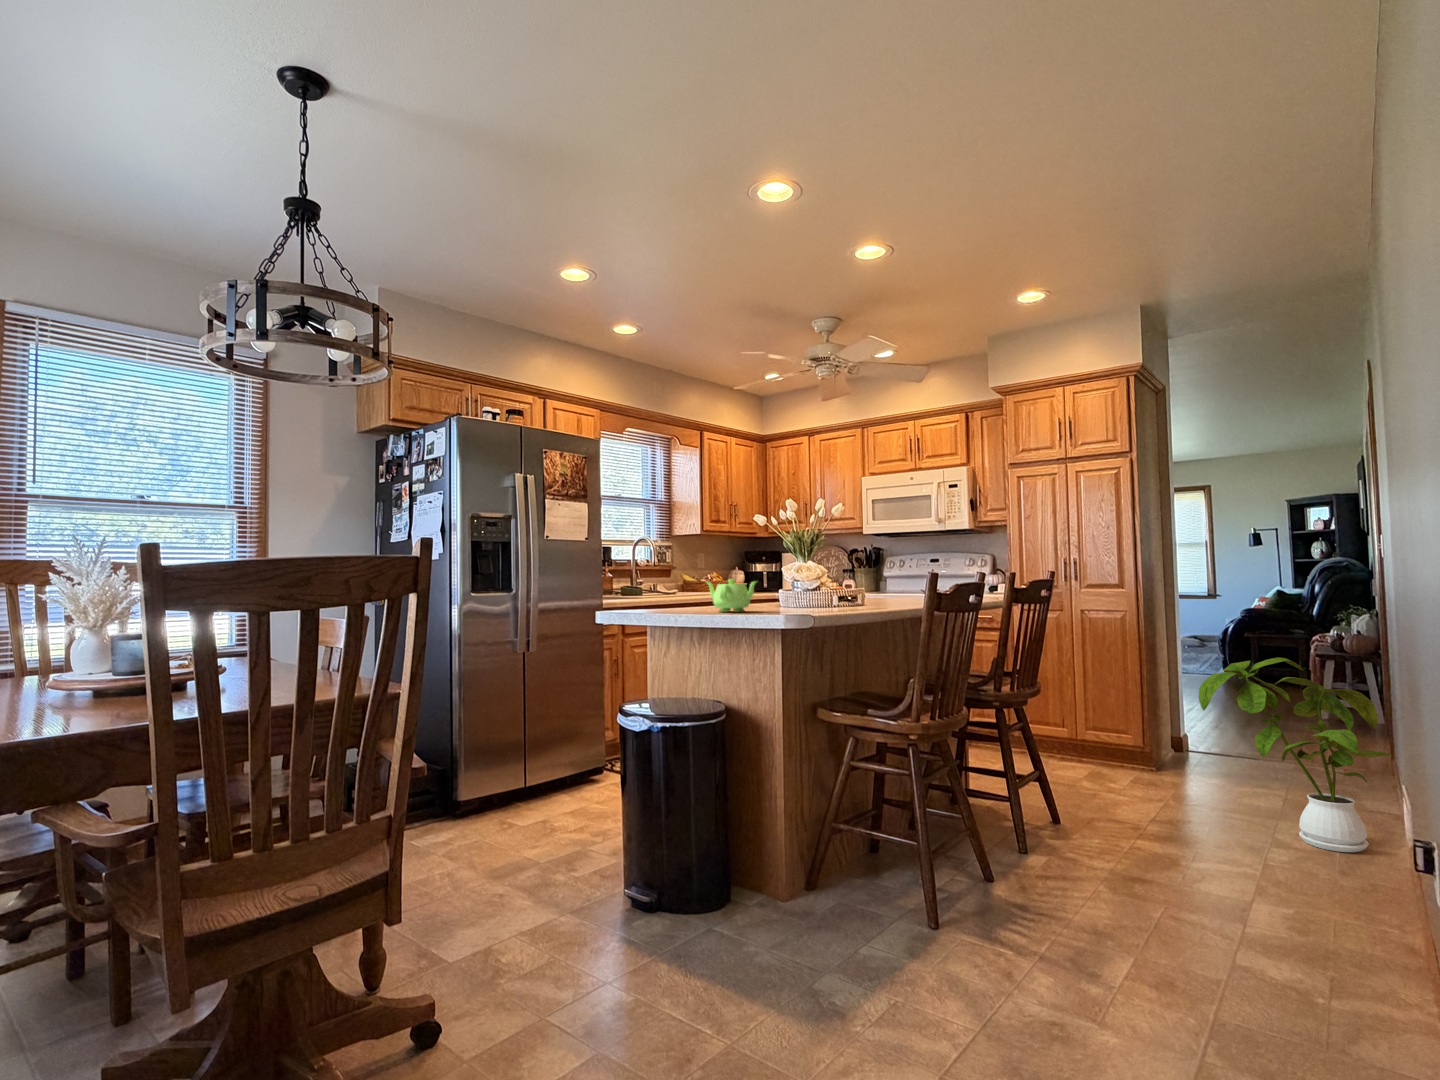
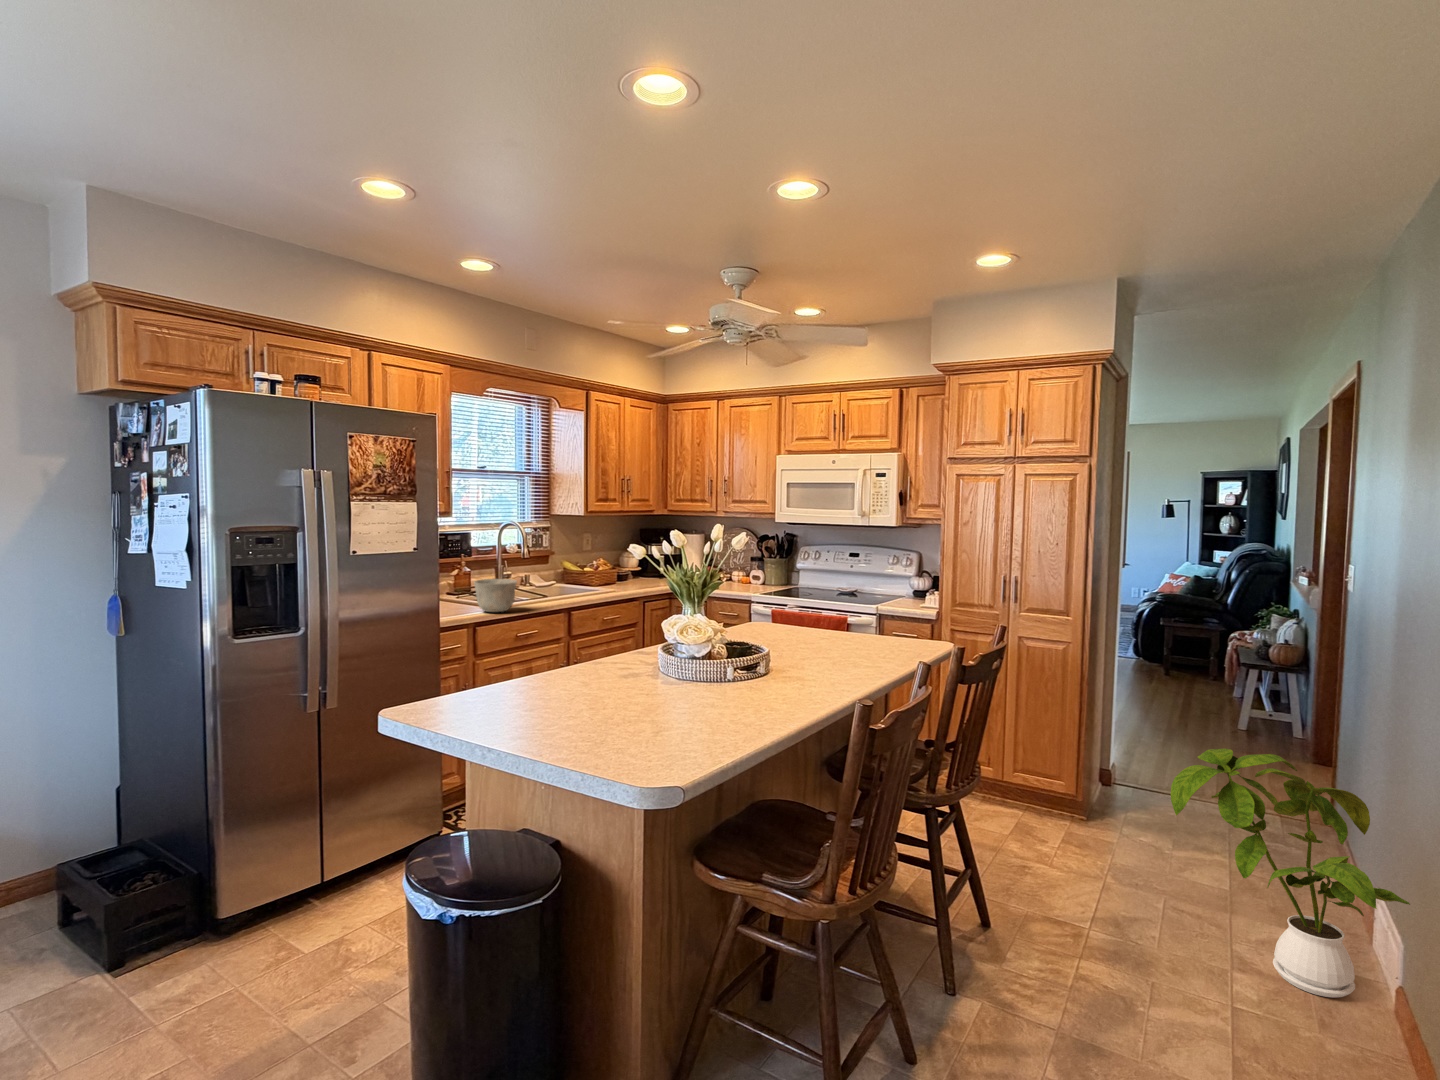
ceramic bowl: none [624,574,657,598] -> present [474,579,517,612]
teapot: present [707,579,756,612] -> none [551,660,625,710]

